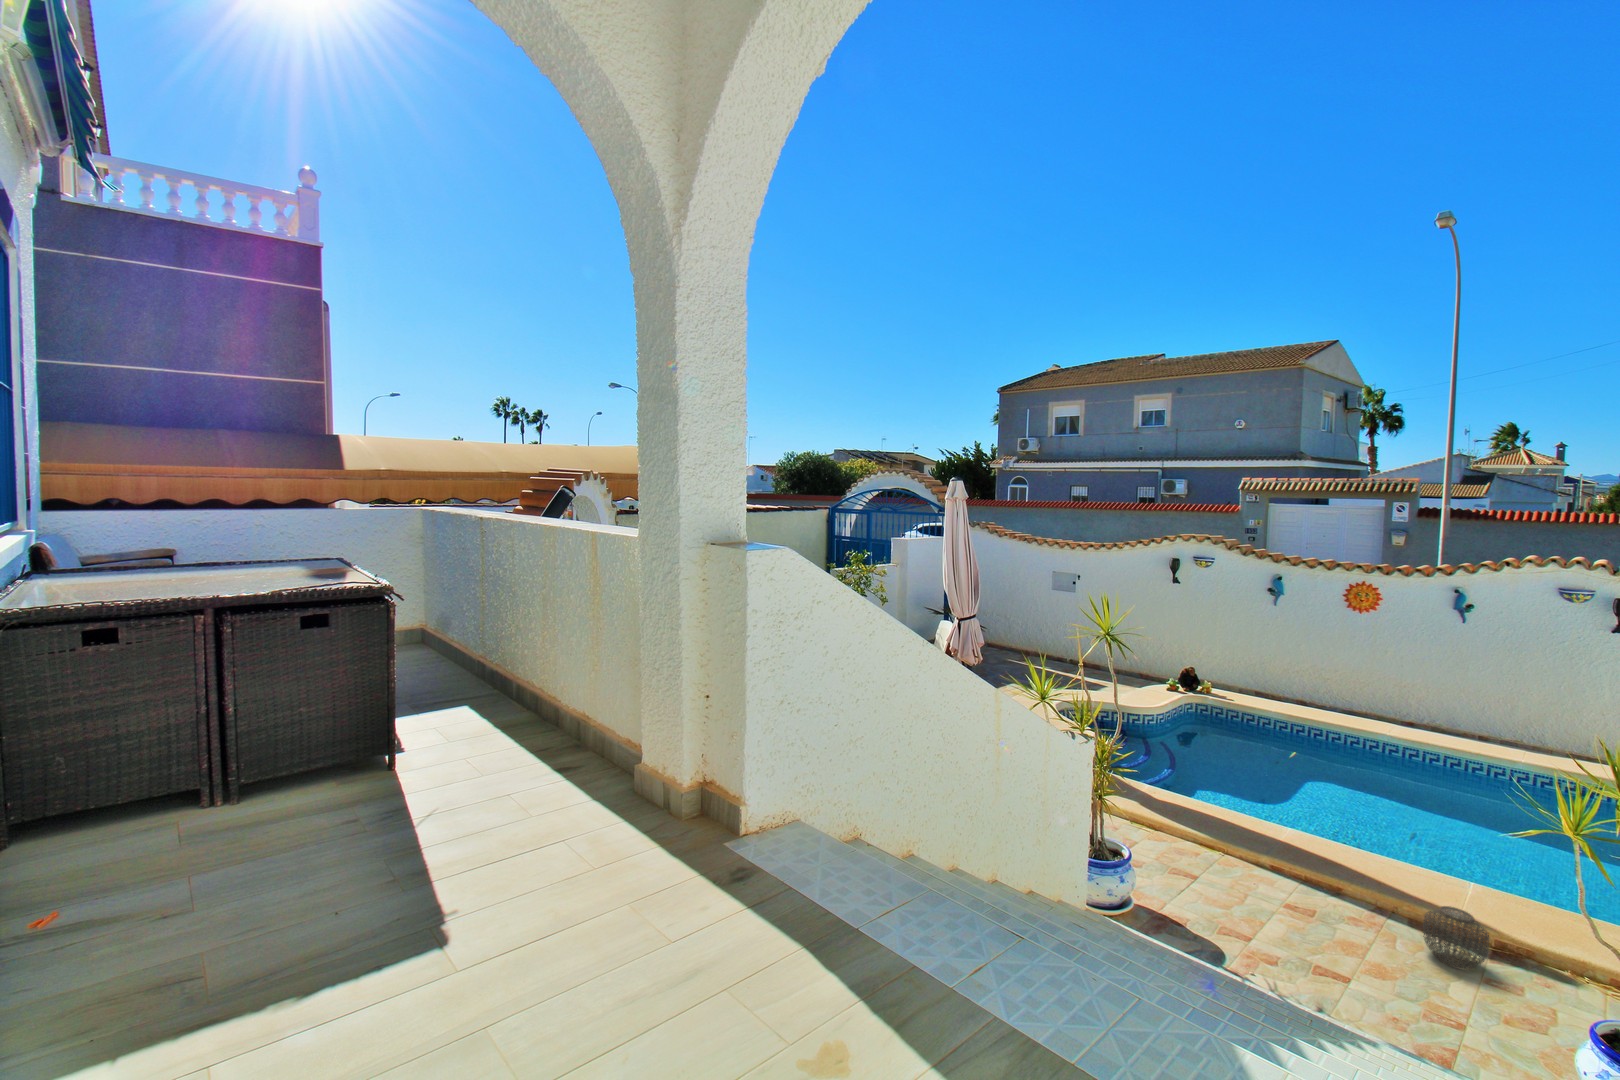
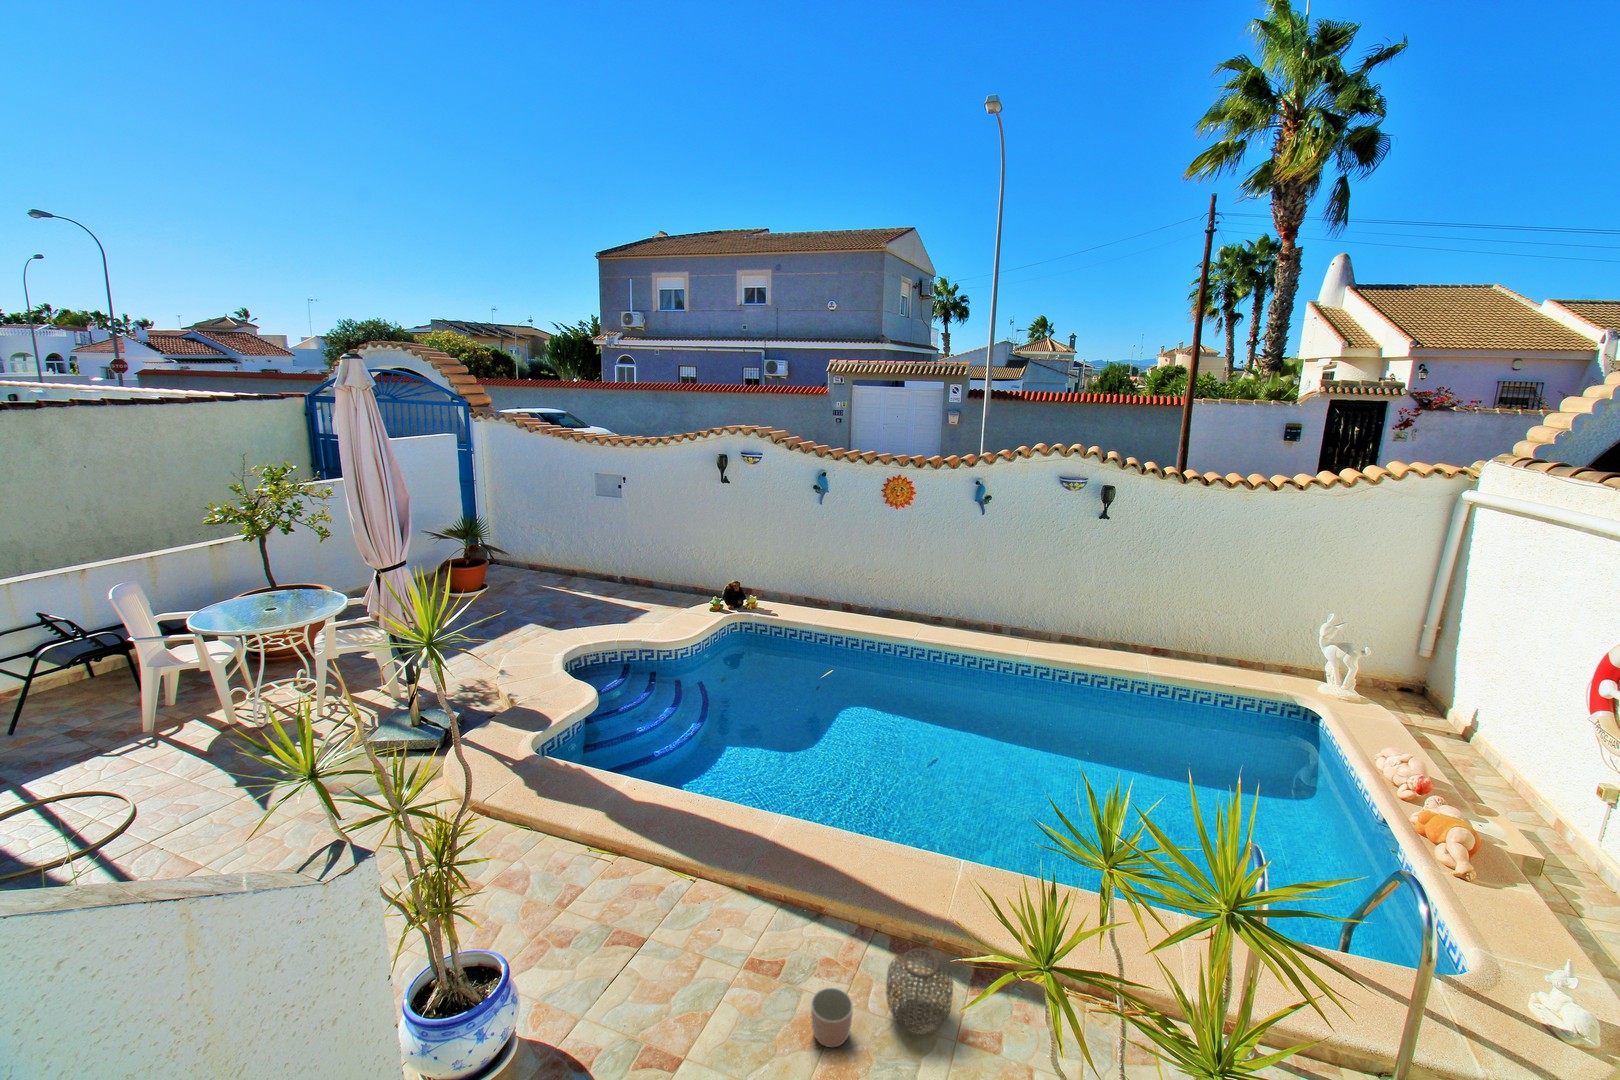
planter: none [1359,916,1396,955] -> present [811,988,853,1047]

